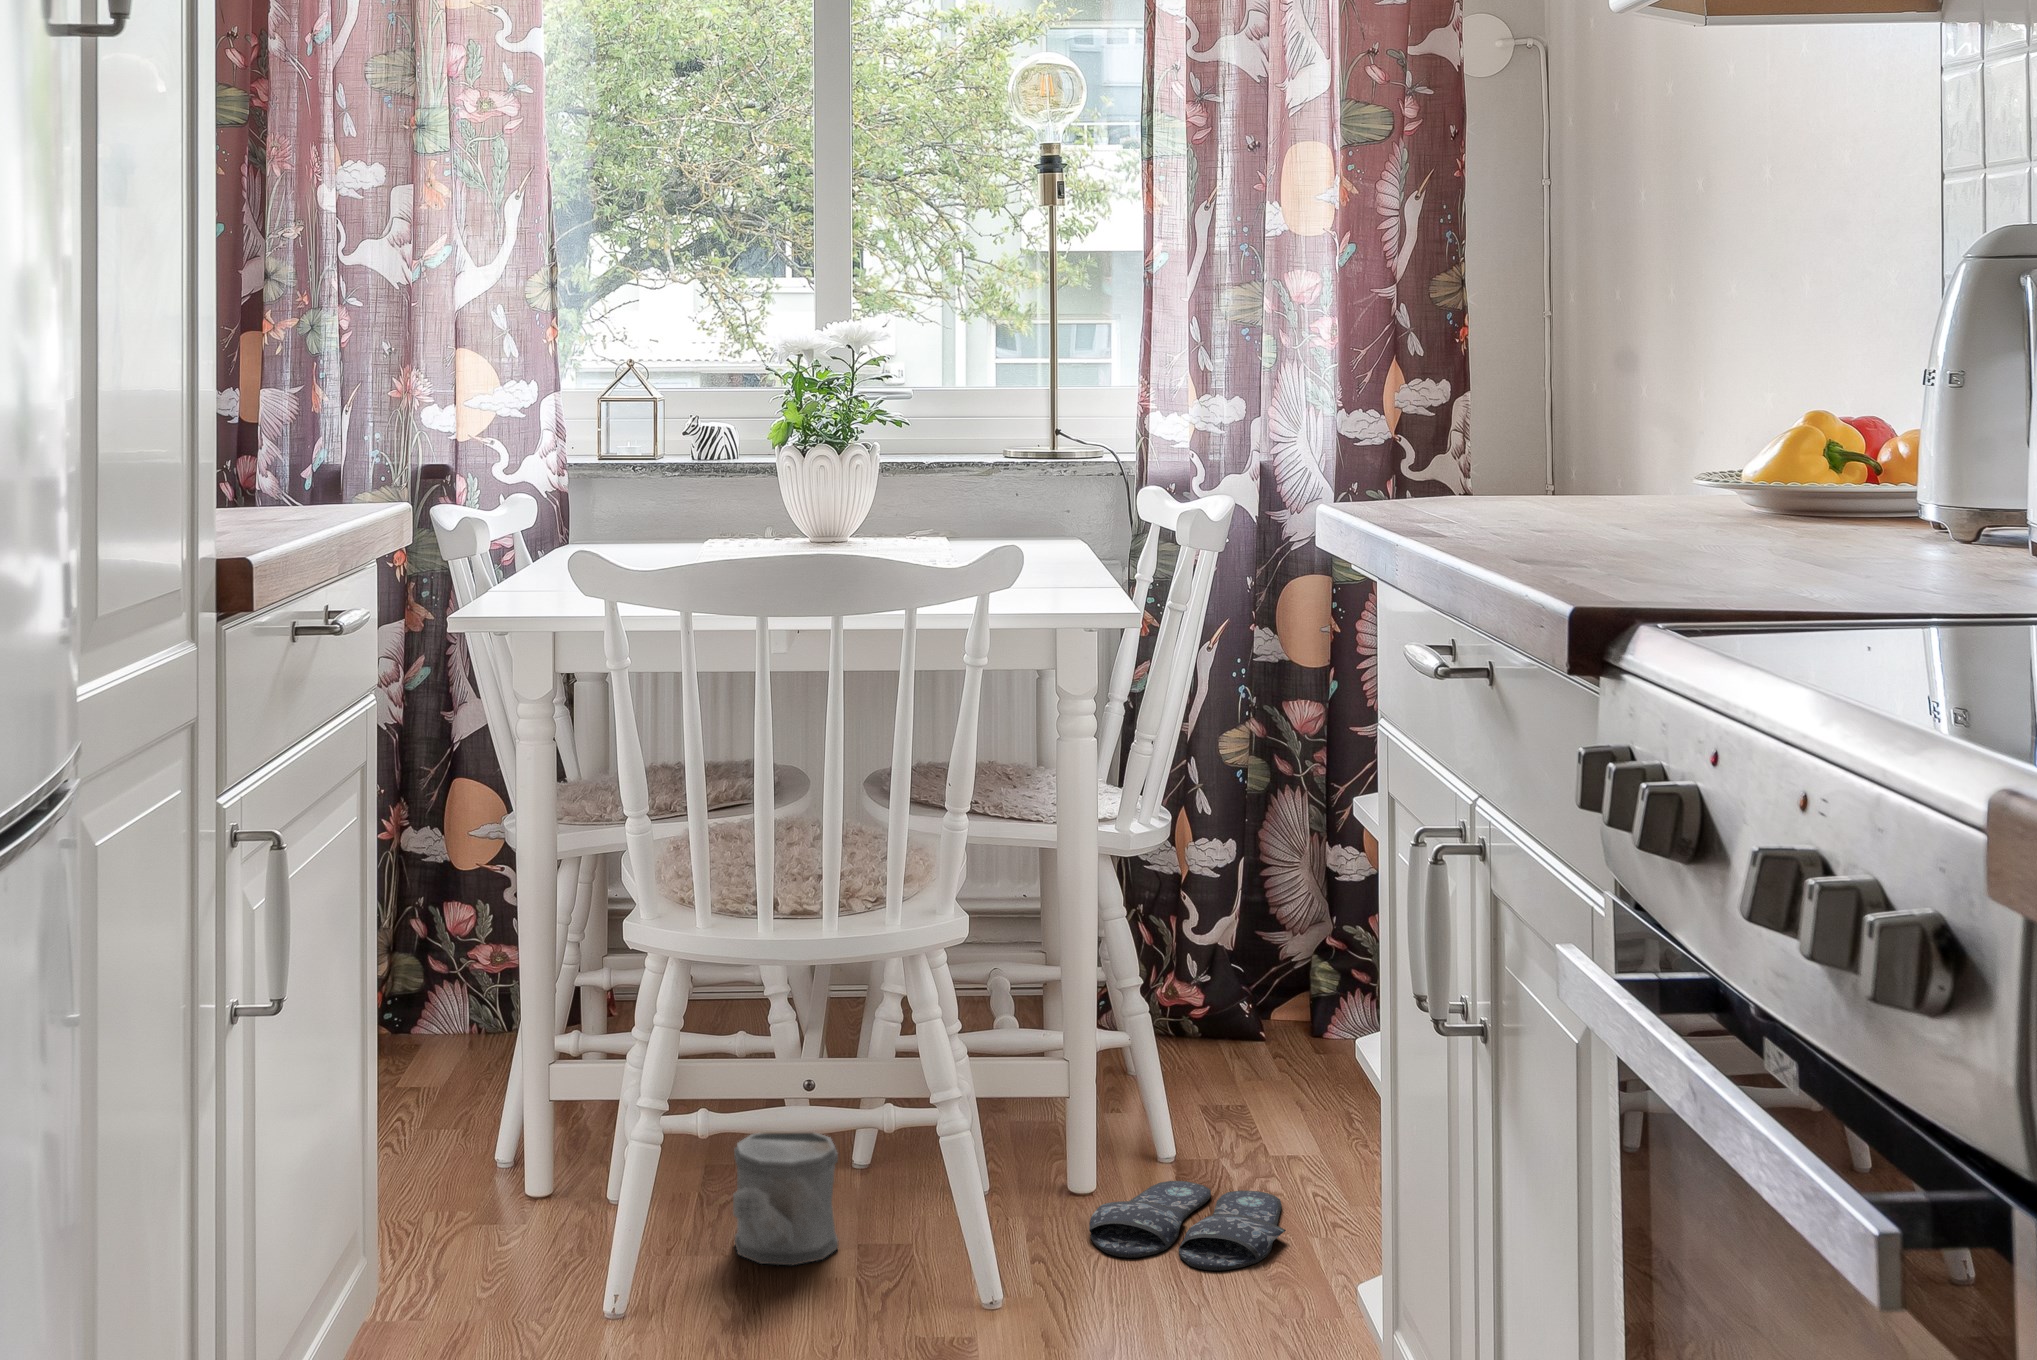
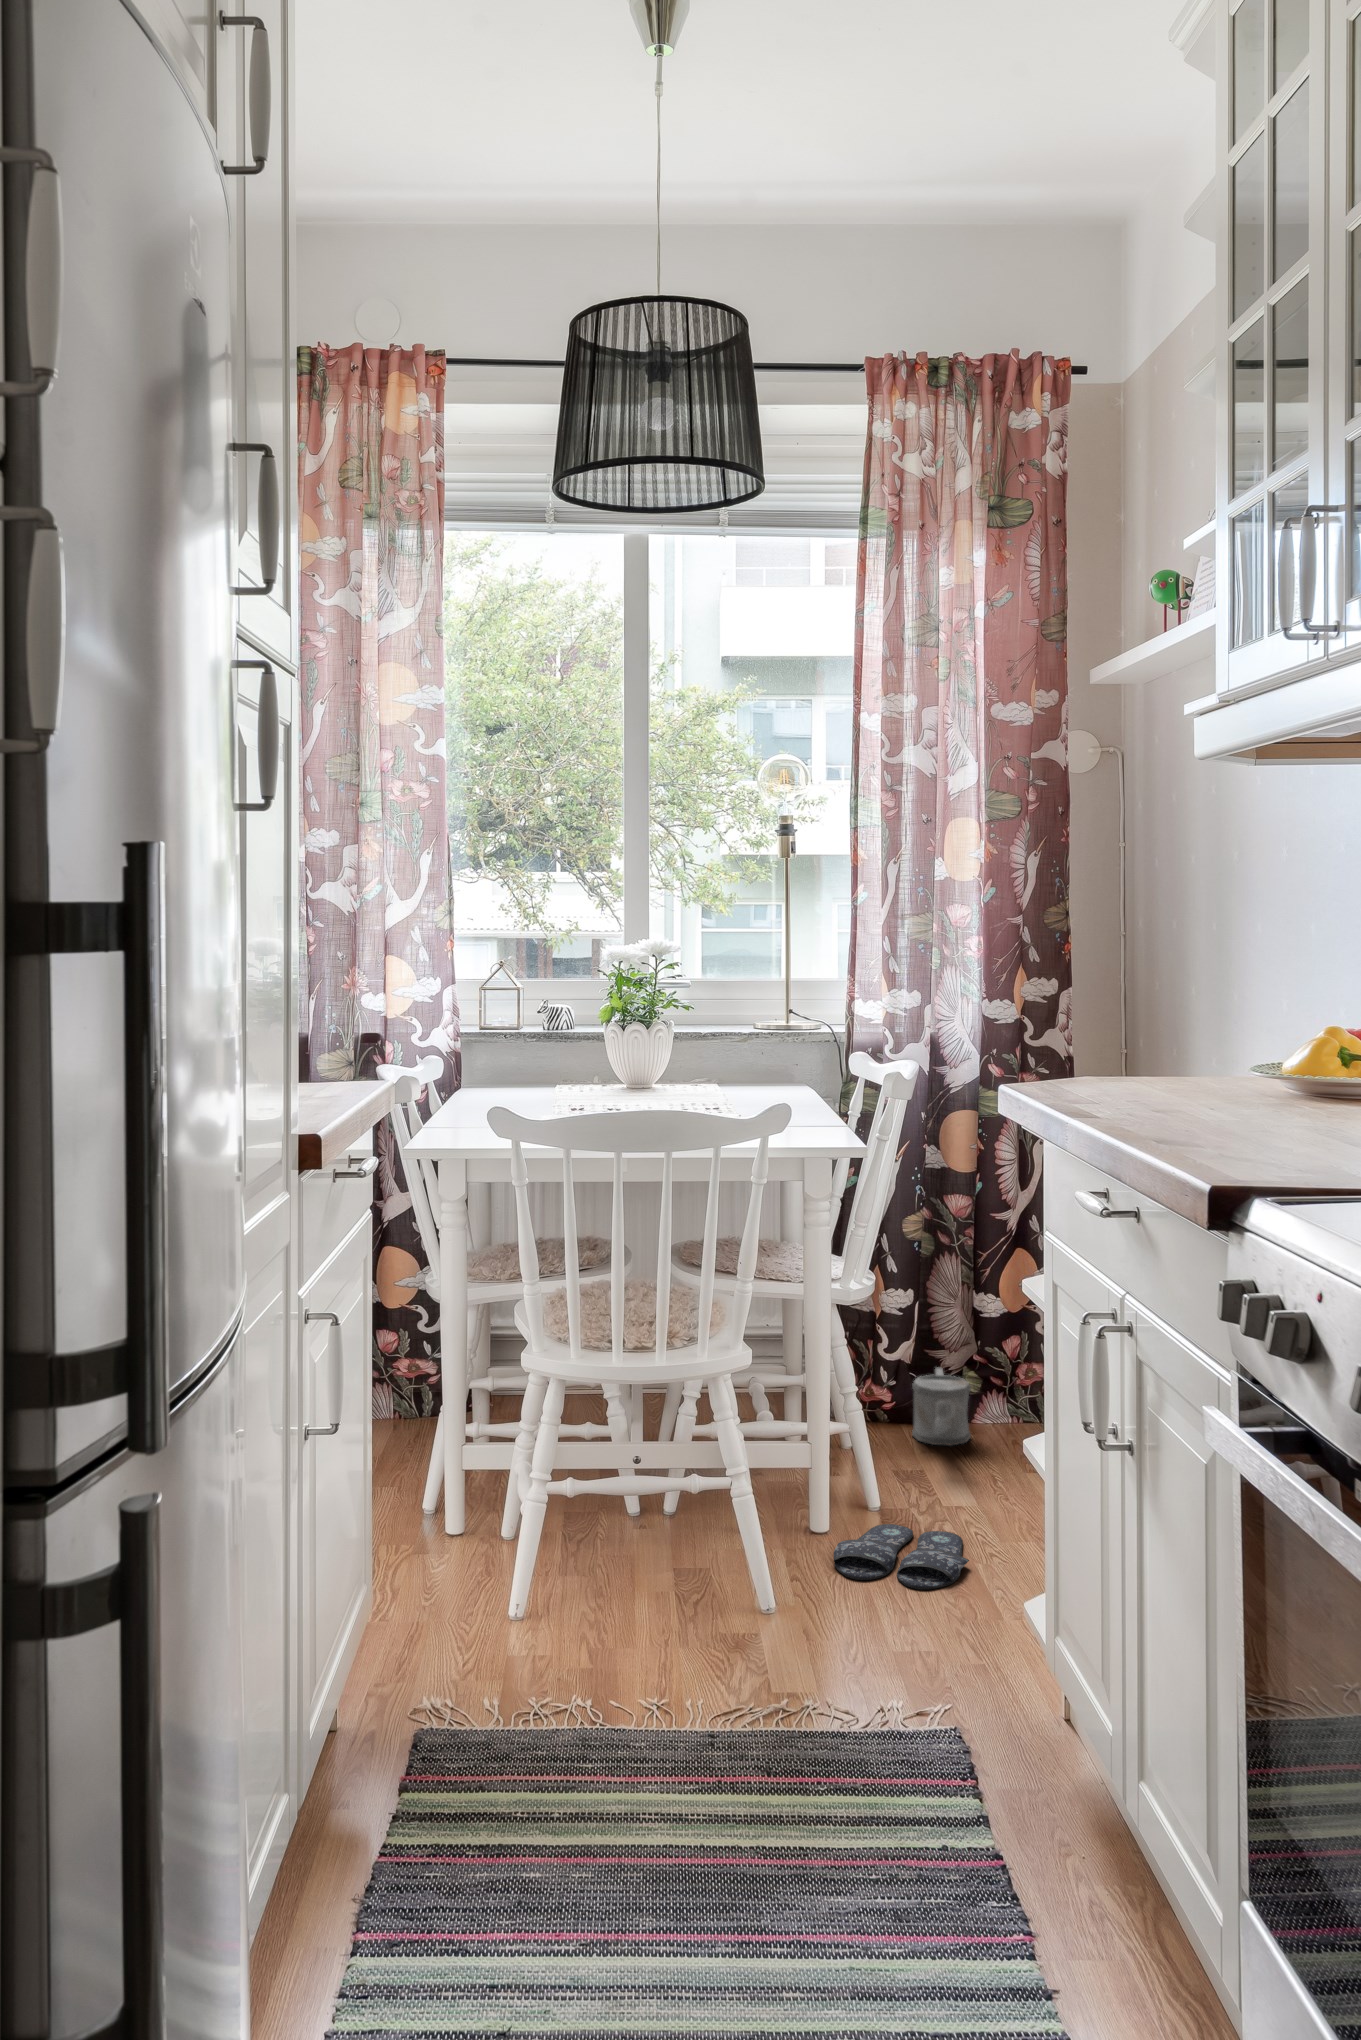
watering can: present [733,1133,838,1265] -> present [912,1367,971,1445]

